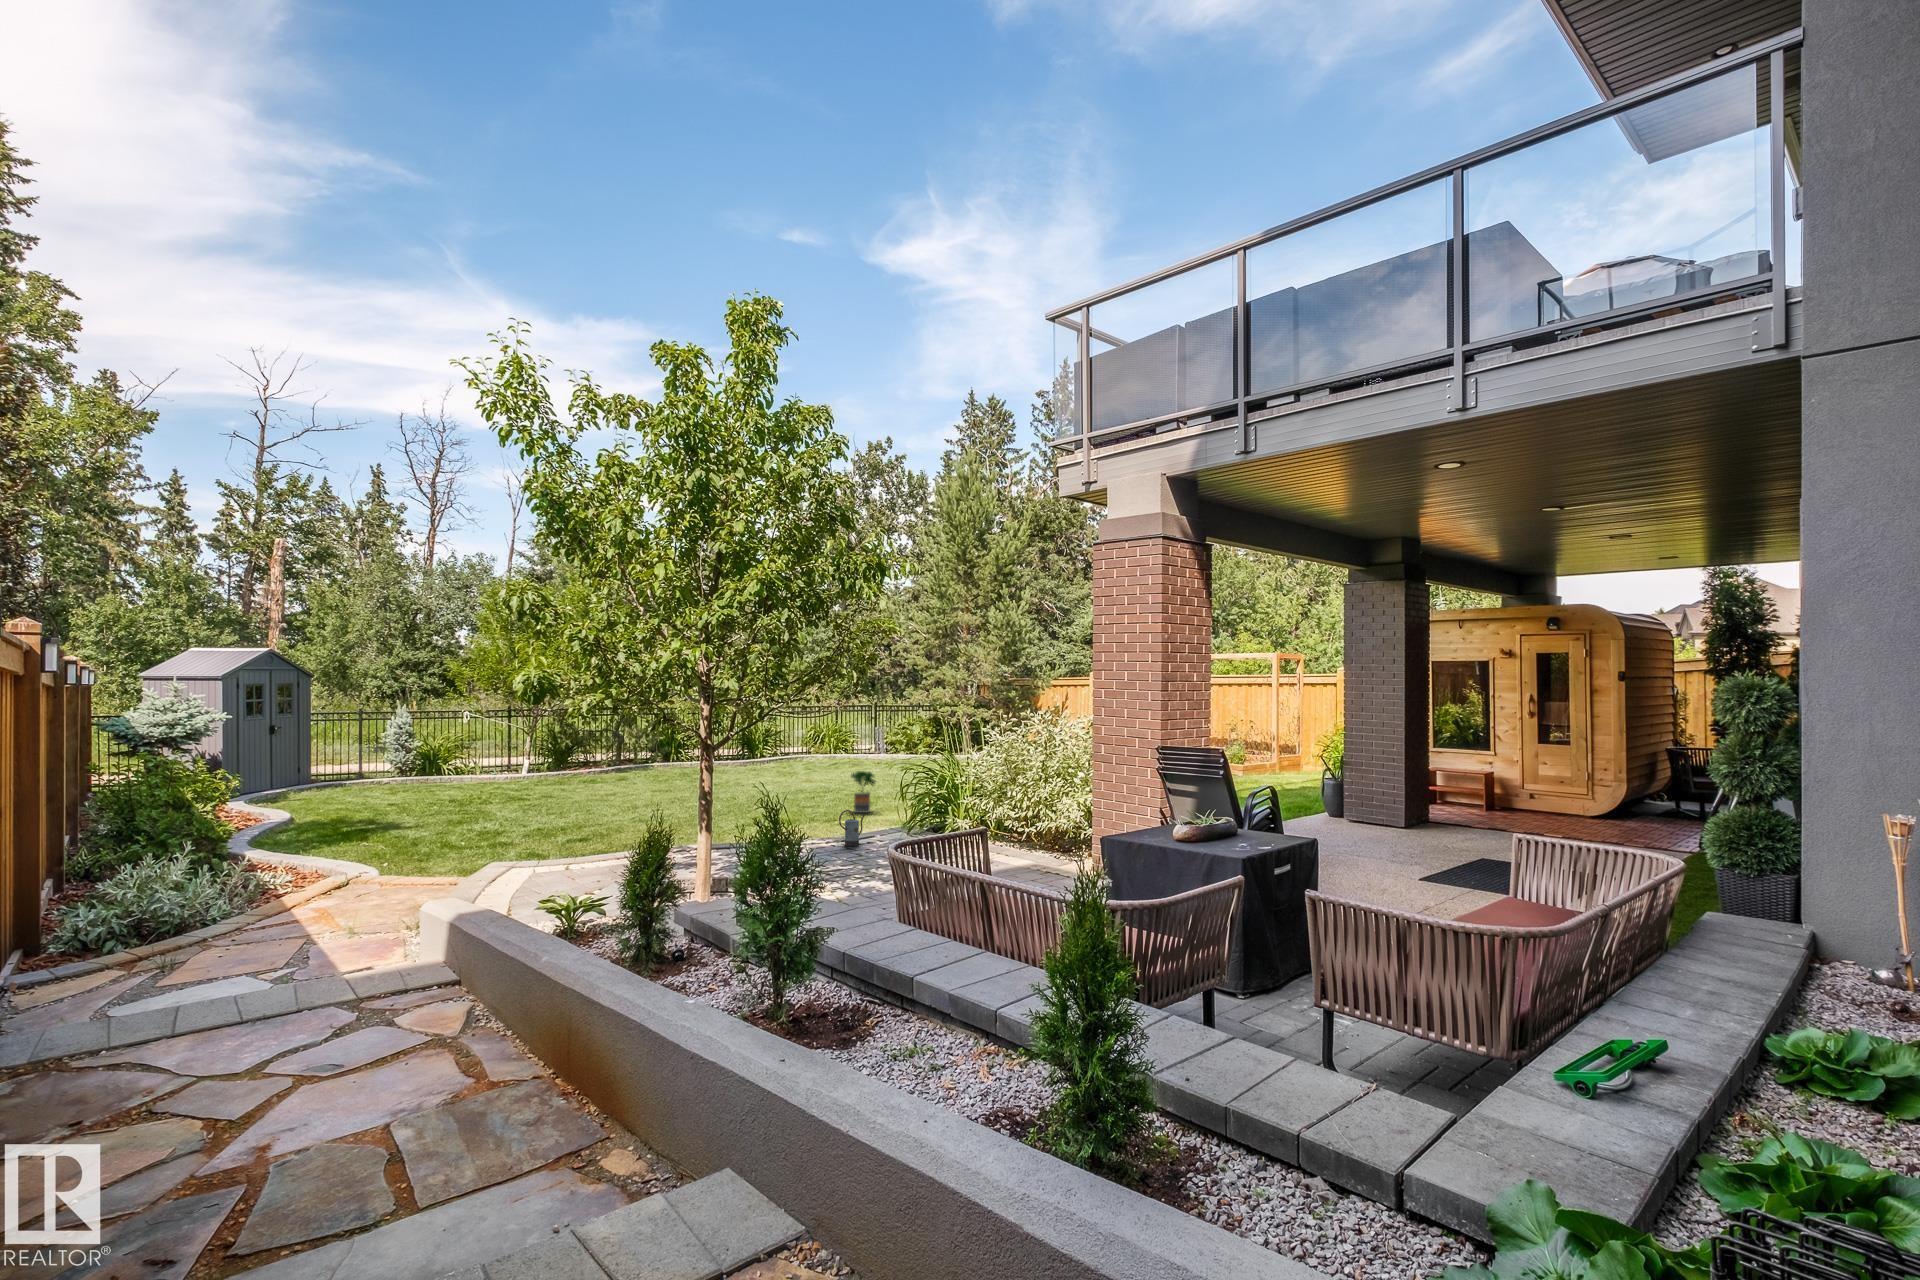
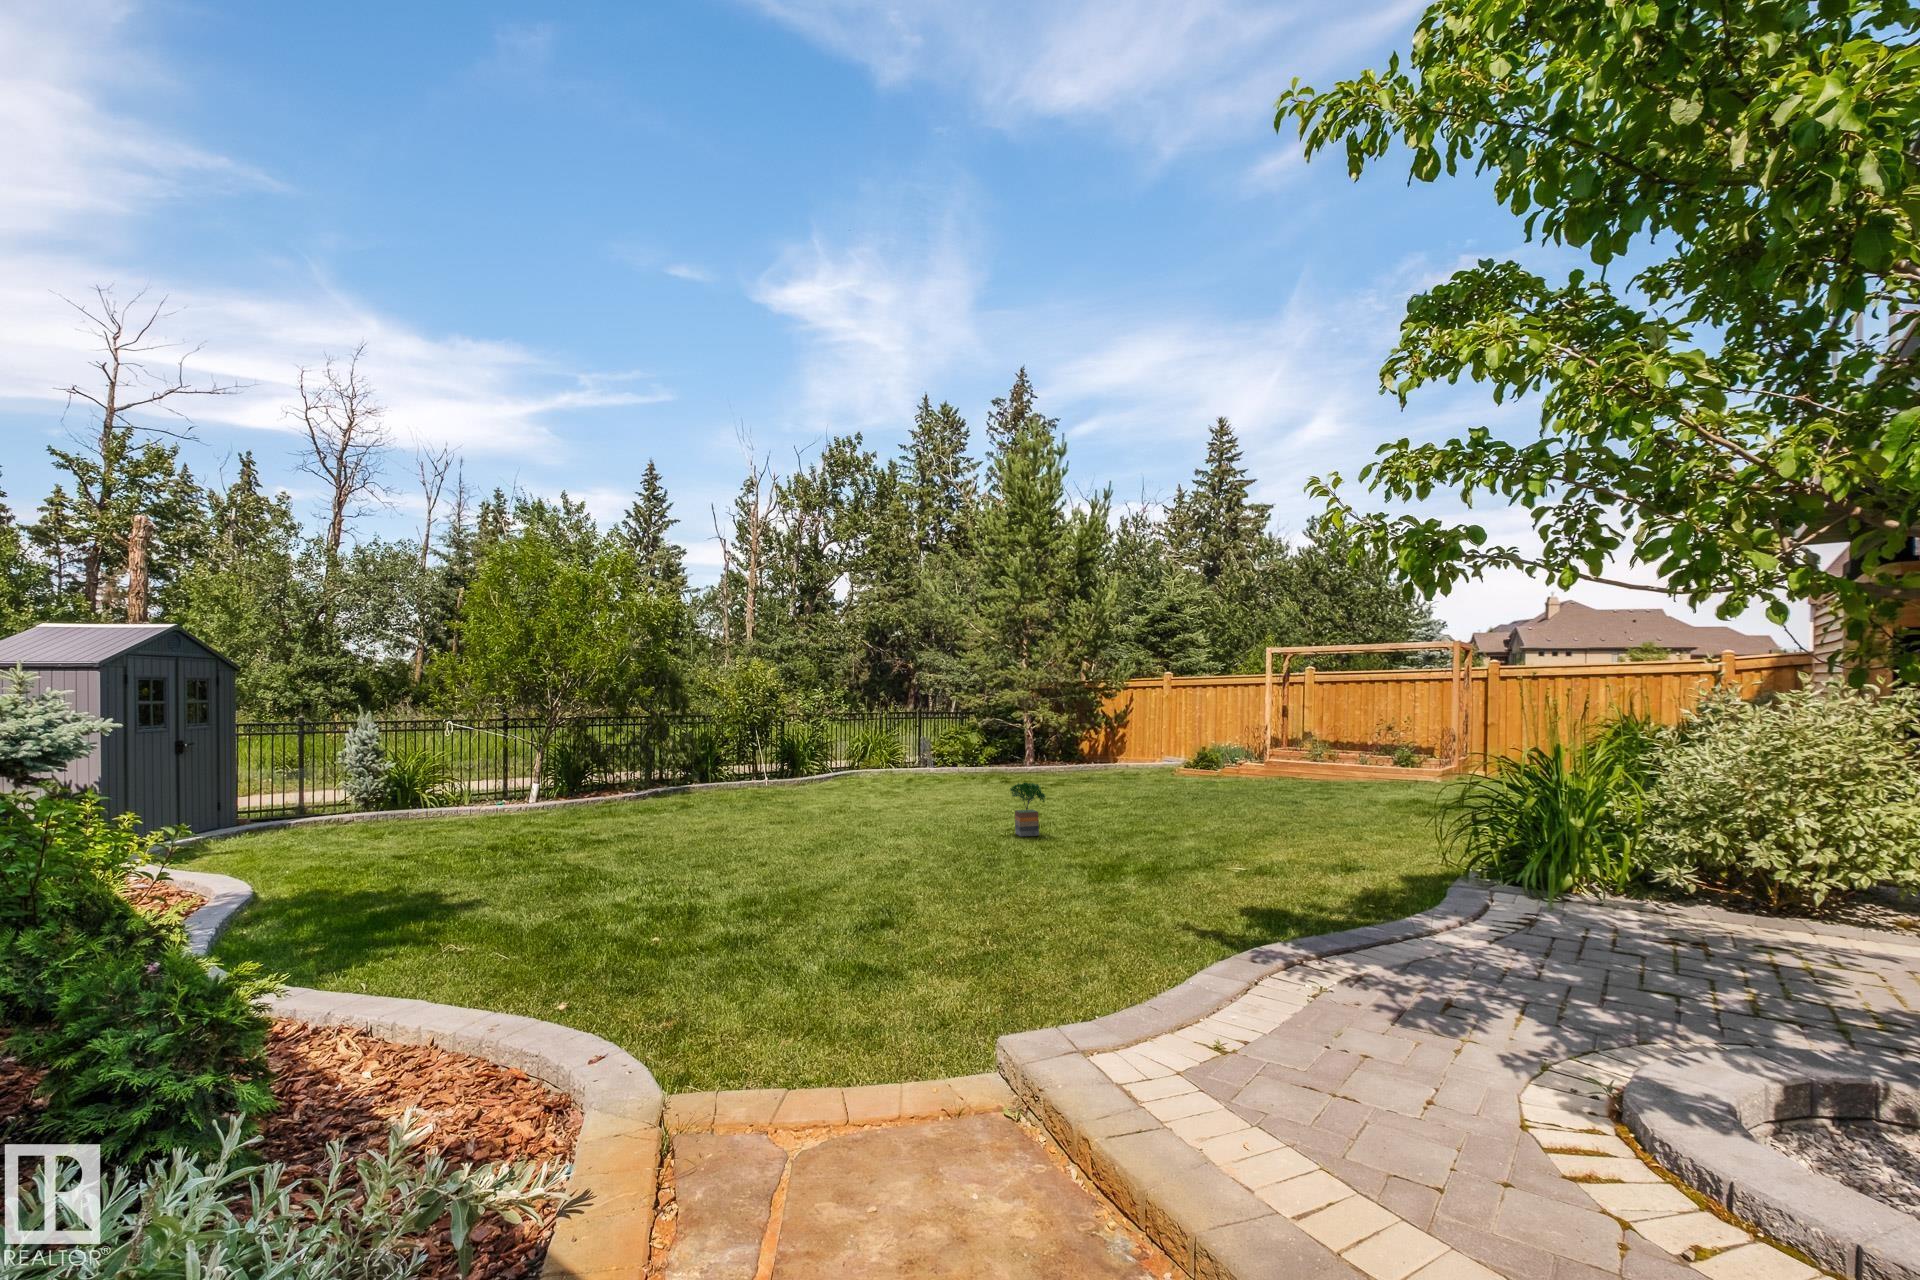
watering can: present [839,810,865,846] -> none [1103,837,1125,889]

